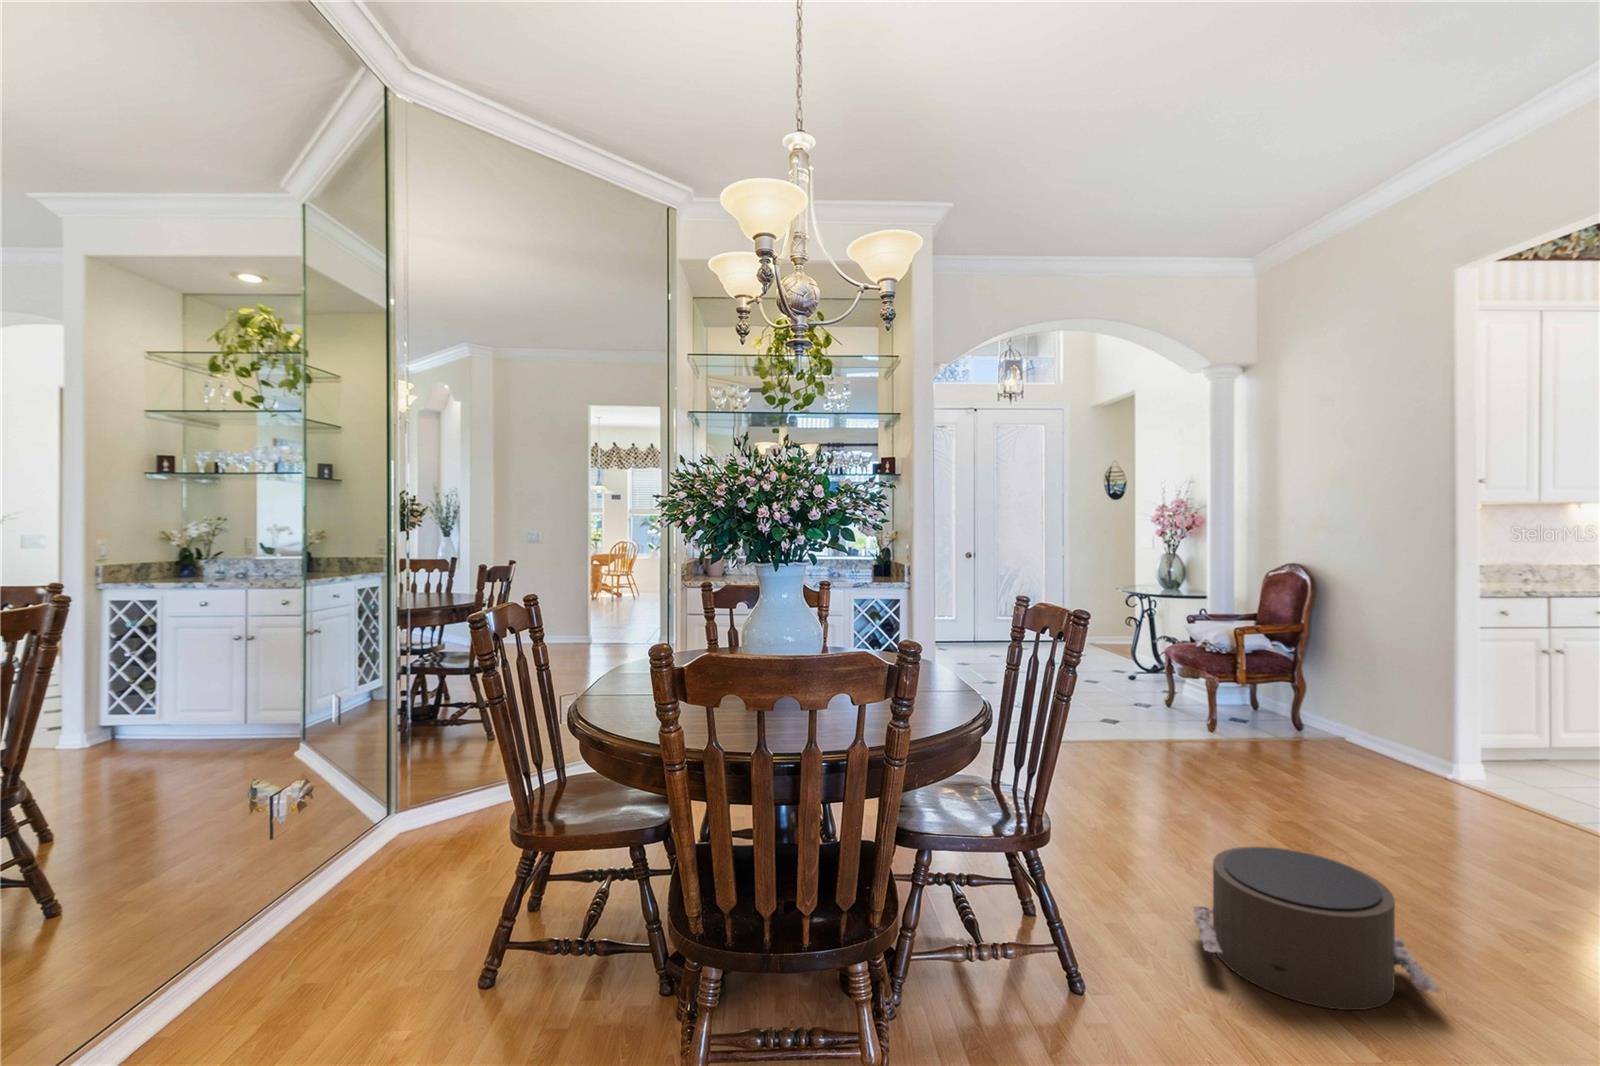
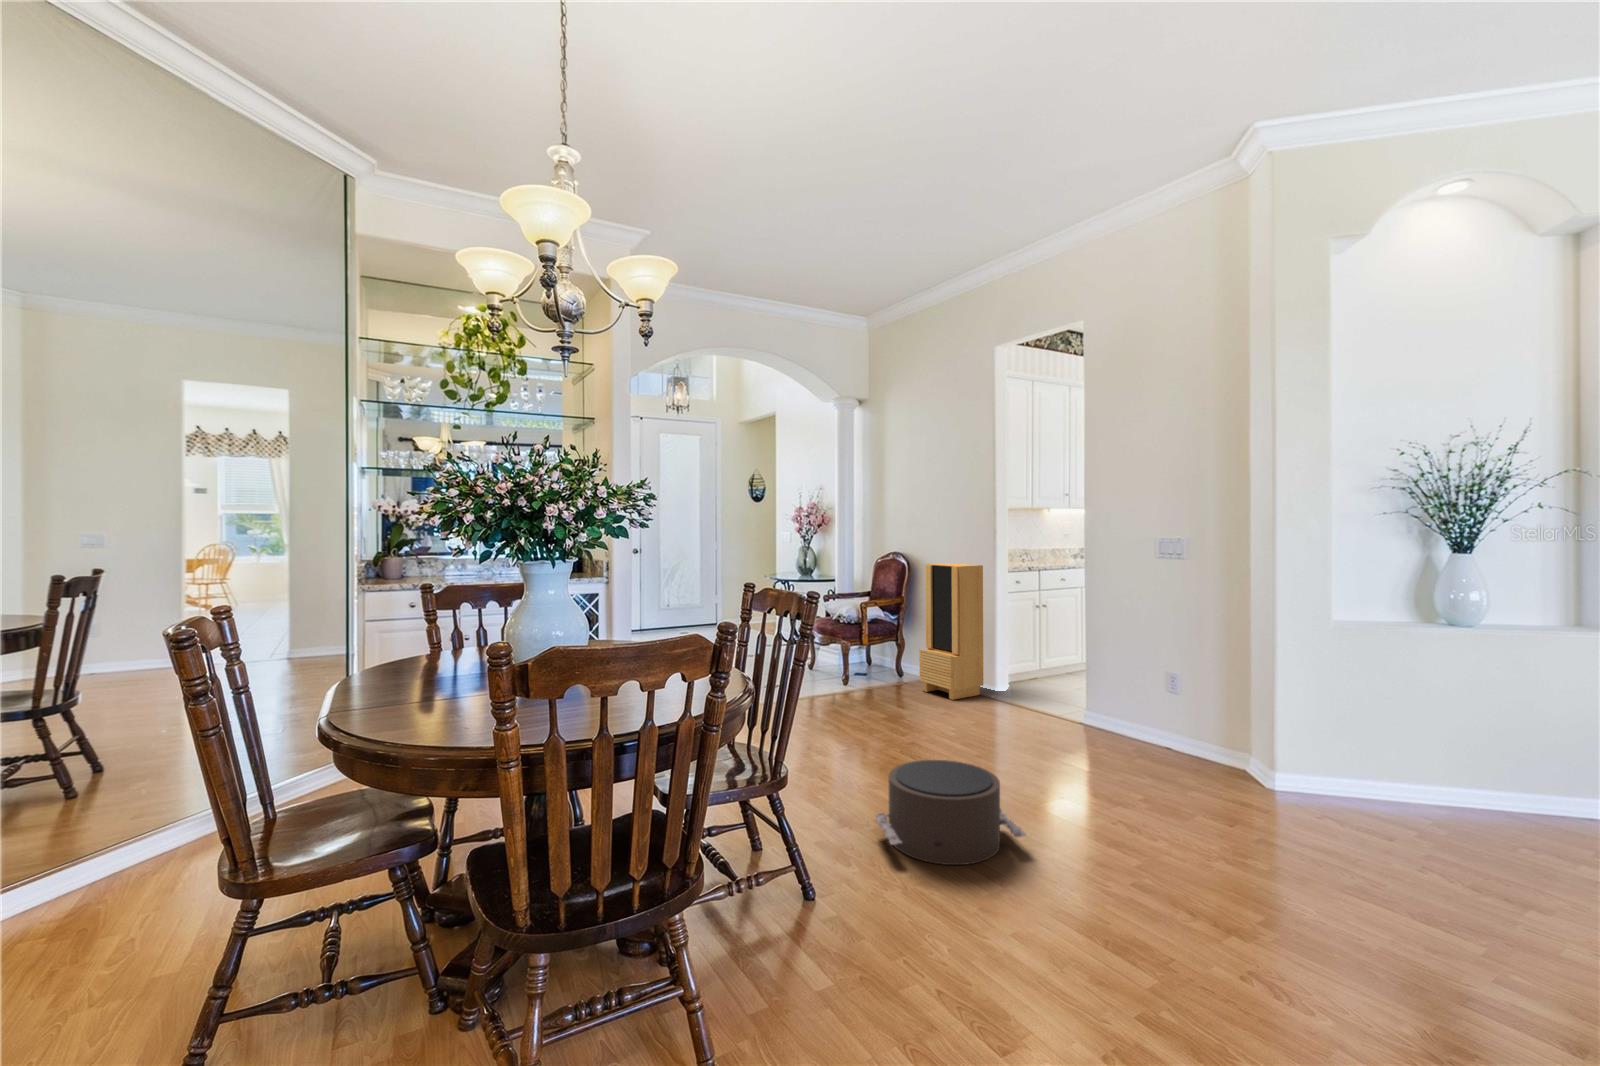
storage cabinet: none [1323,581,1433,772] -> present [919,563,983,700]

